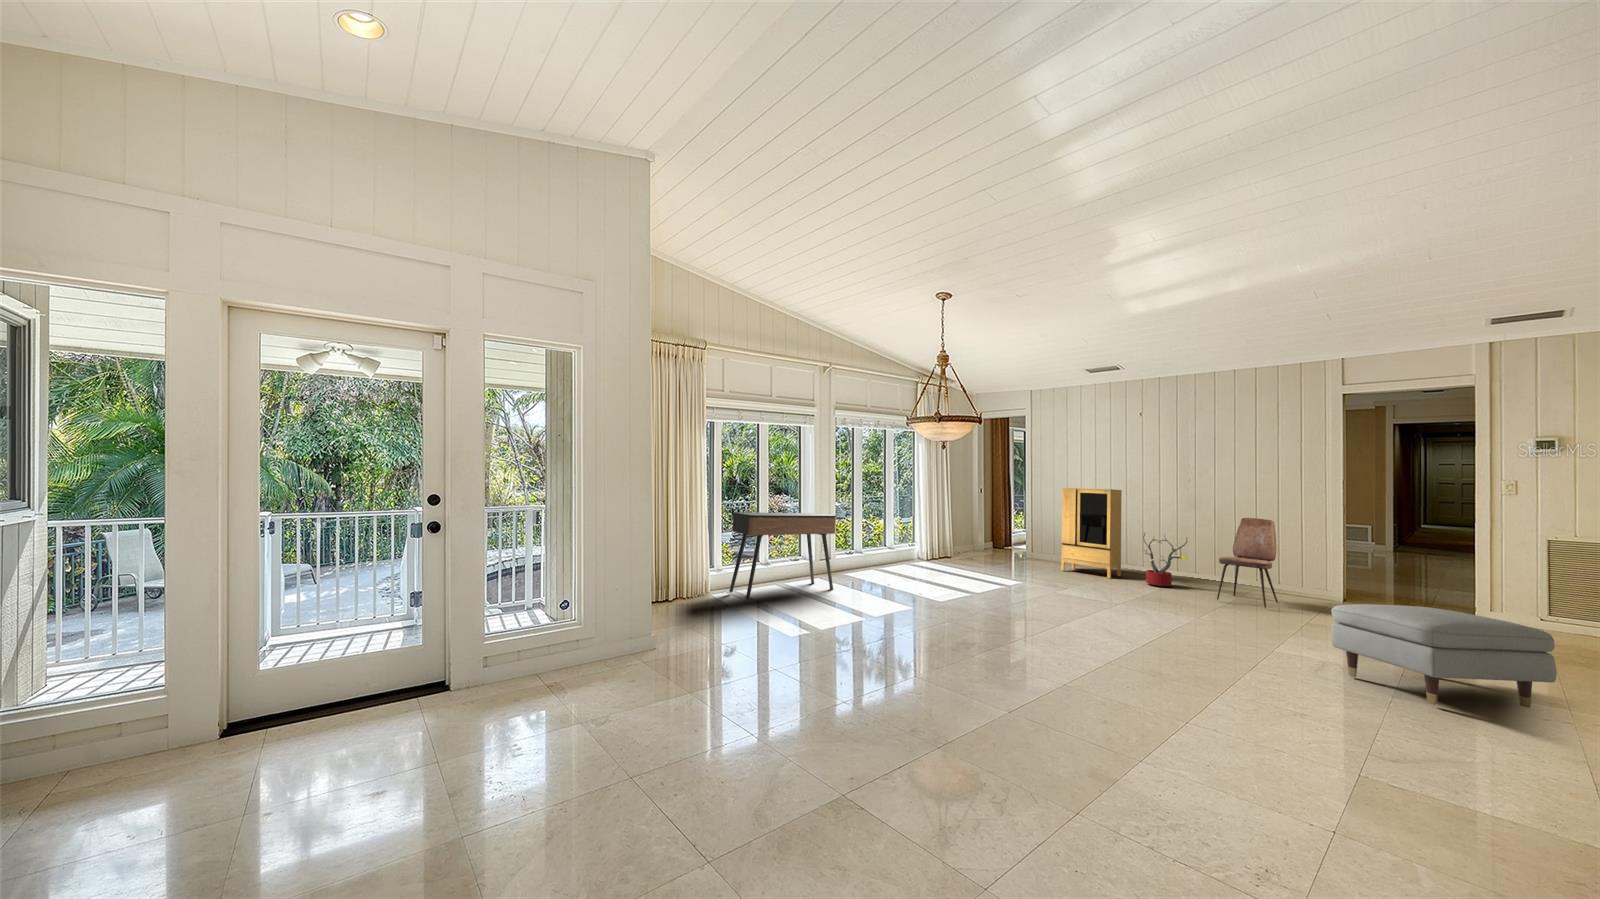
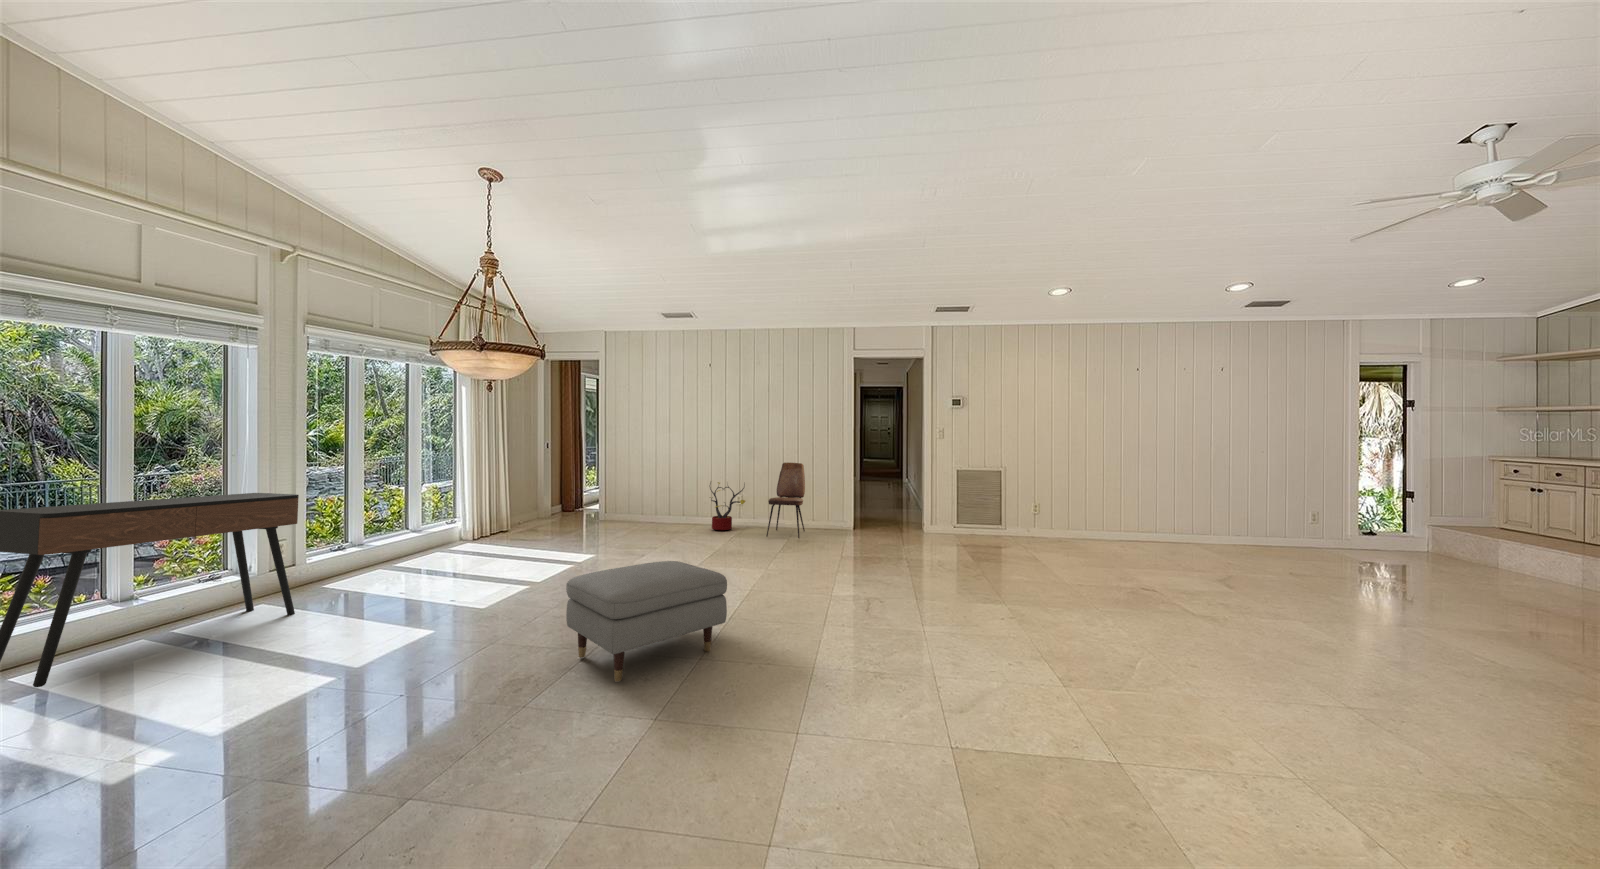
cabinet: present [1061,488,1122,578] -> none [636,440,692,529]
ottoman: present [1331,604,1557,708] -> present [566,561,727,682]

